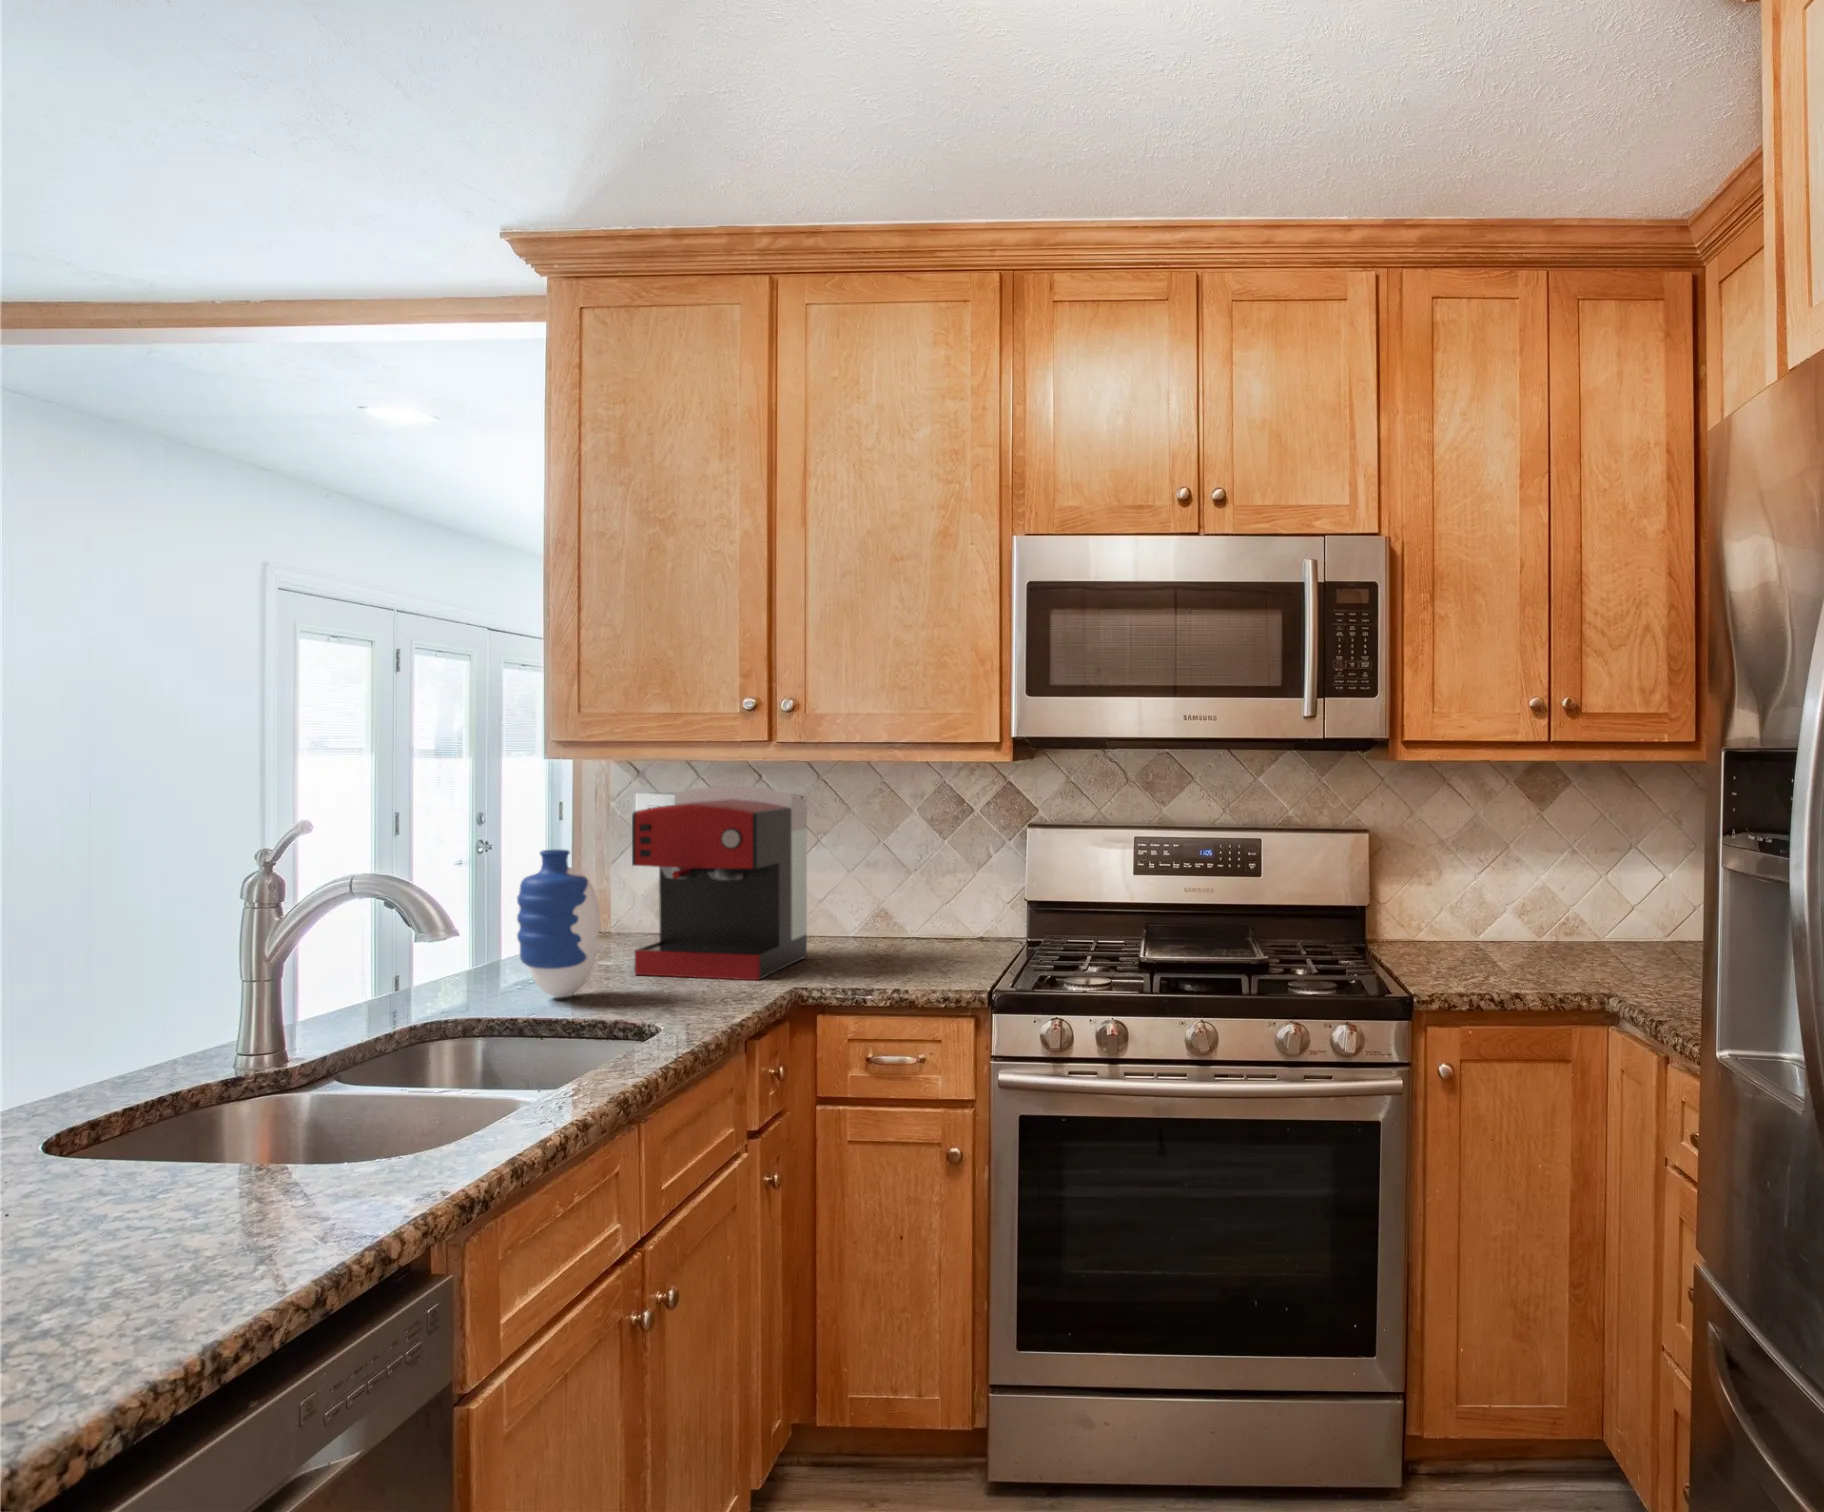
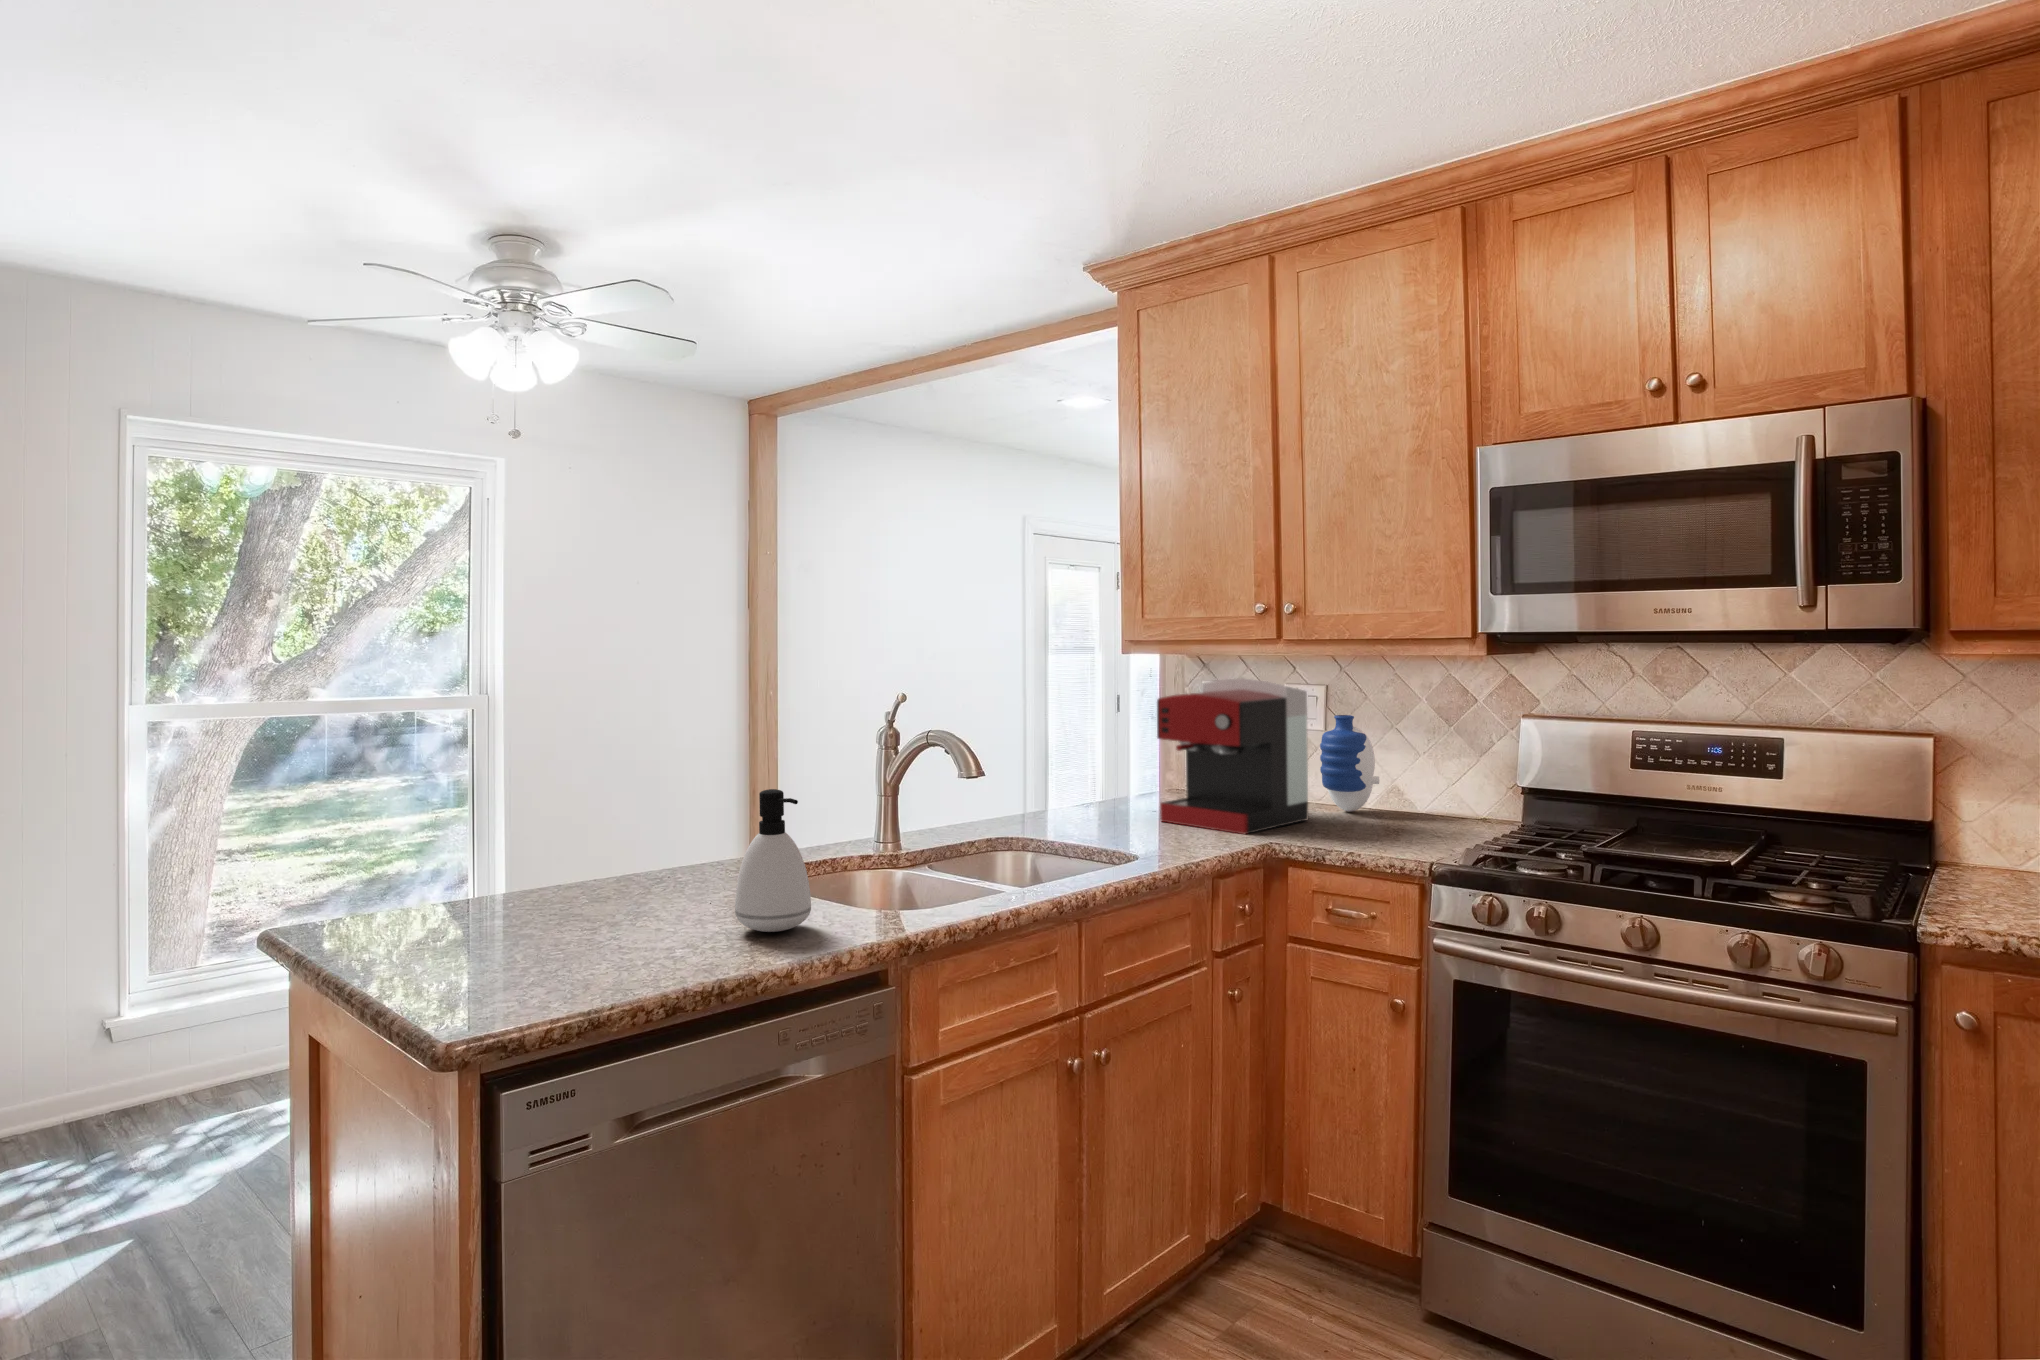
vase: present [517,849,606,997] -> present [1320,715,1379,811]
soap dispenser: none [128,965,285,1230] -> present [735,789,811,932]

